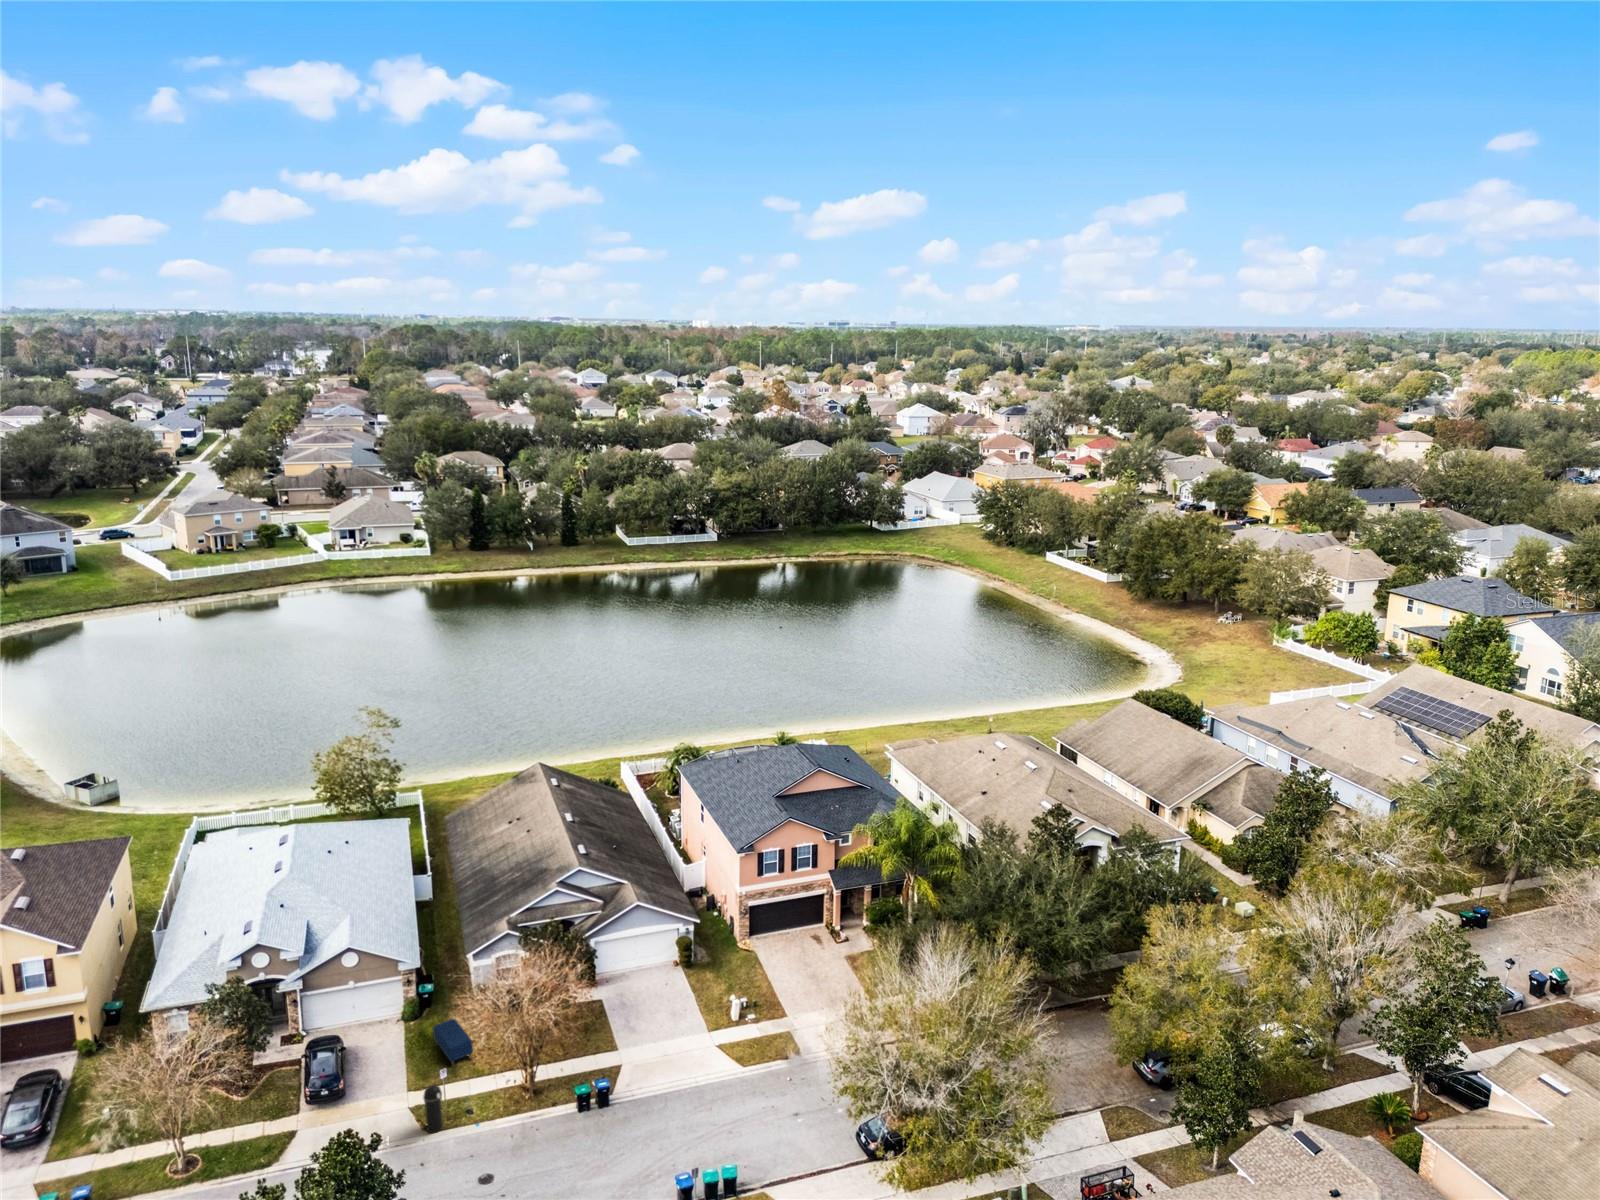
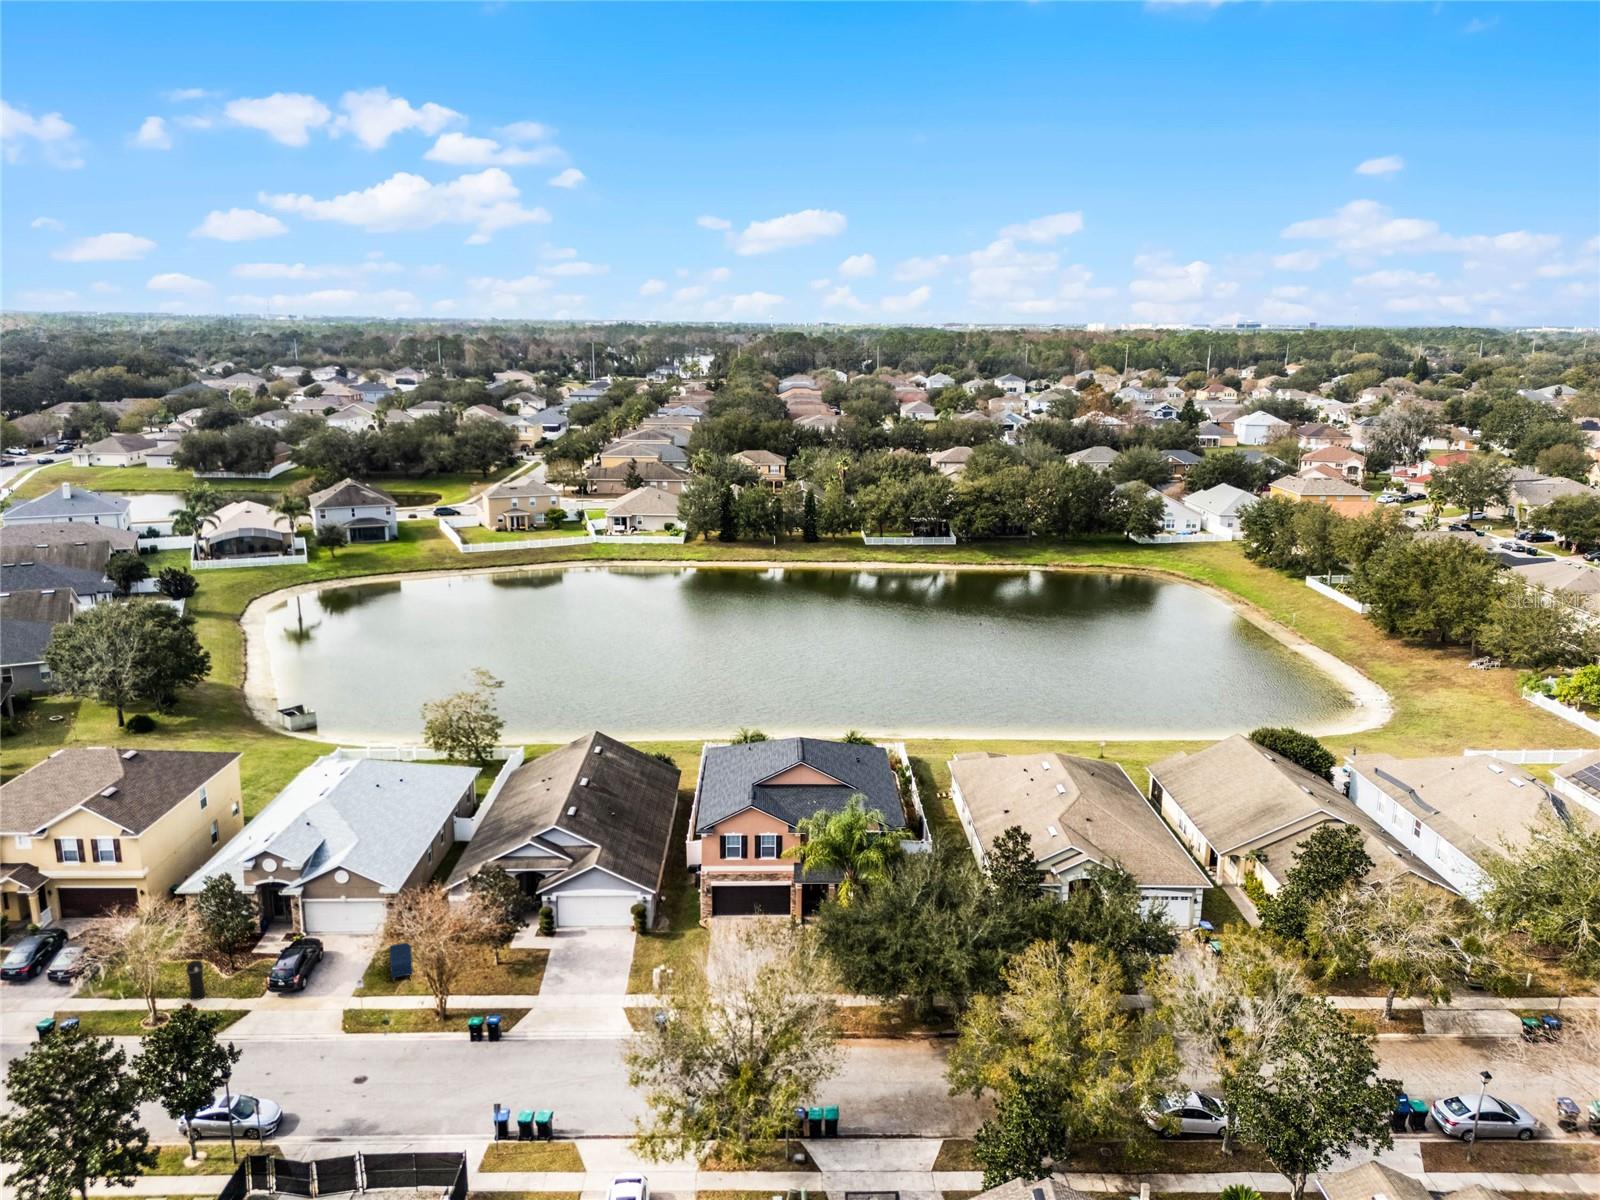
trash can: present [423,1085,443,1133] -> present [186,960,205,1000]

